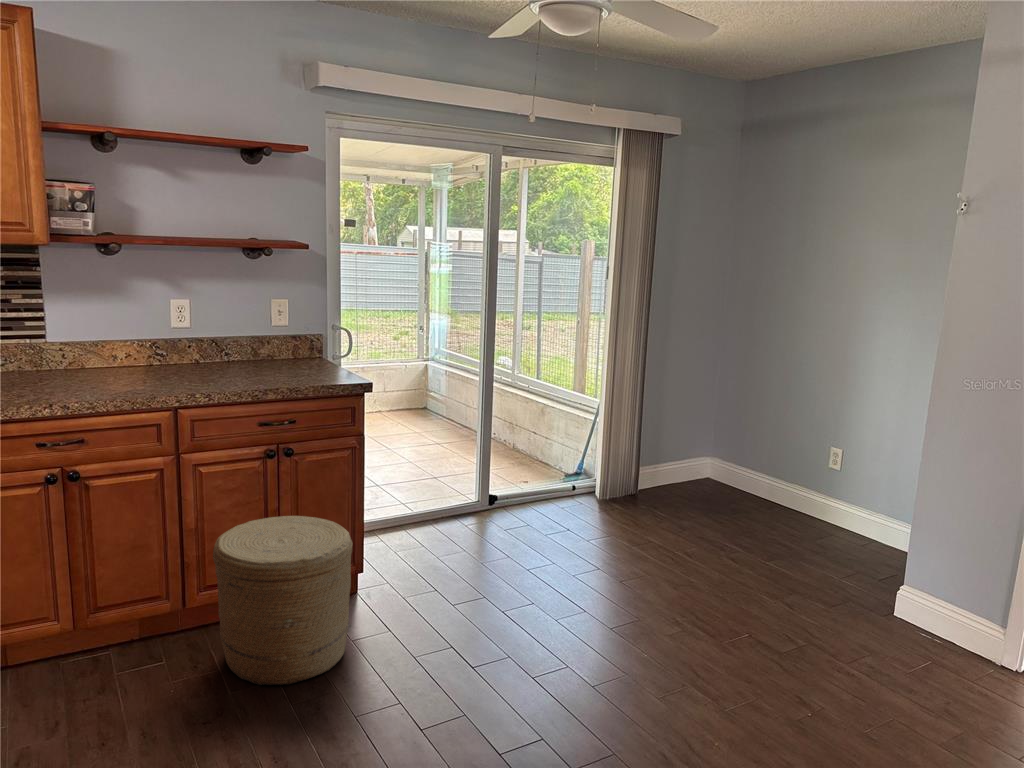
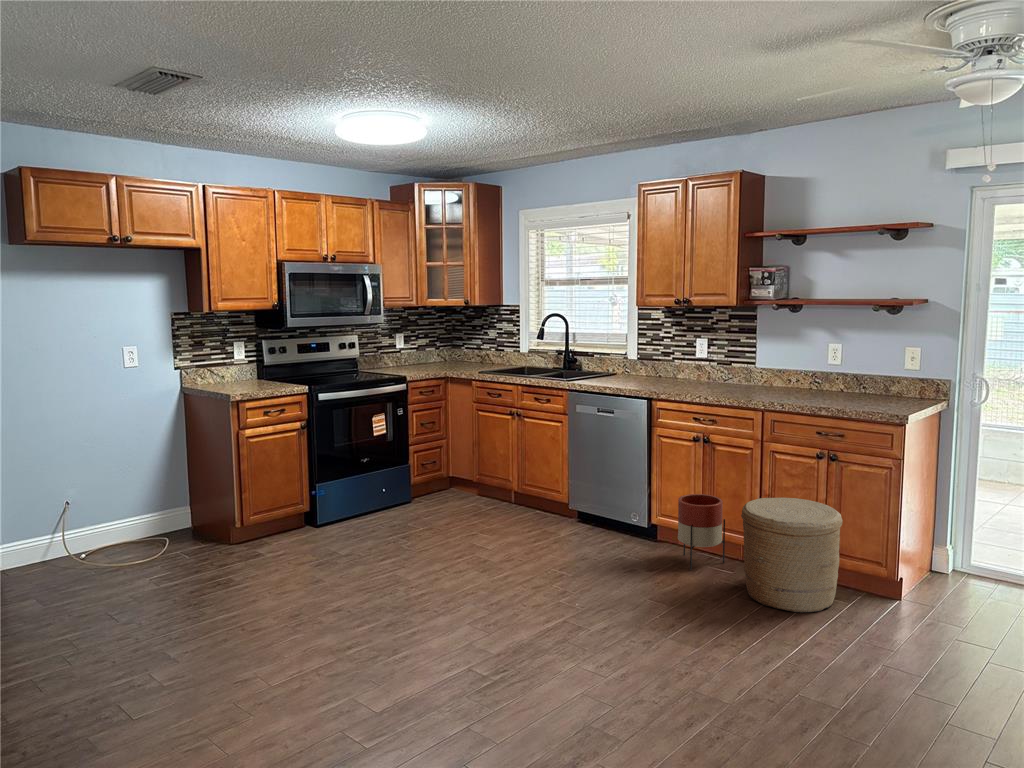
planter: none [55,563,144,700] -> present [678,494,725,570]

